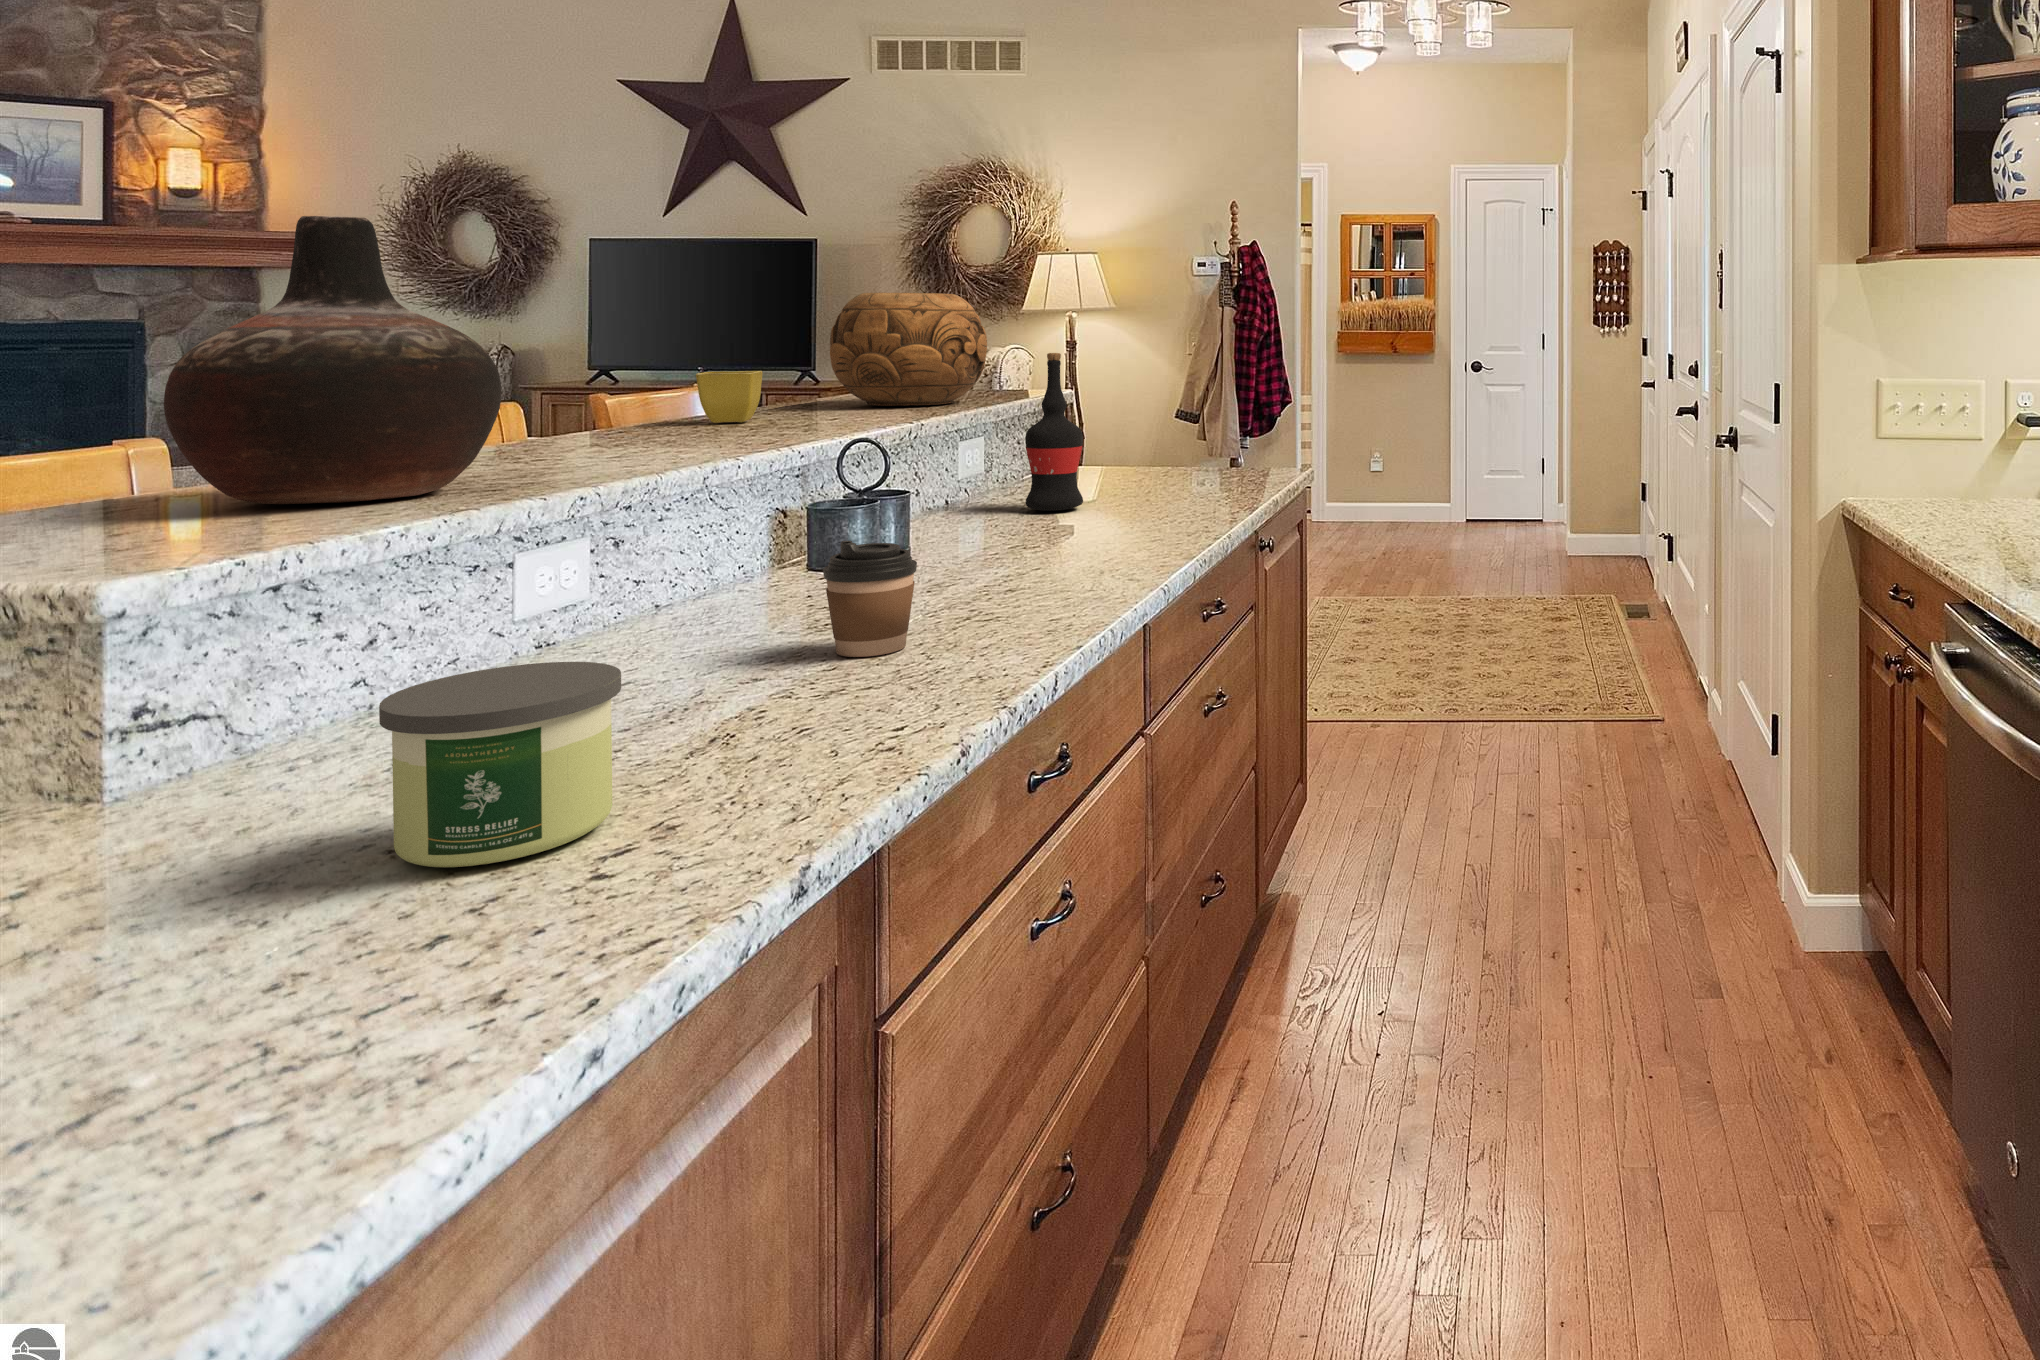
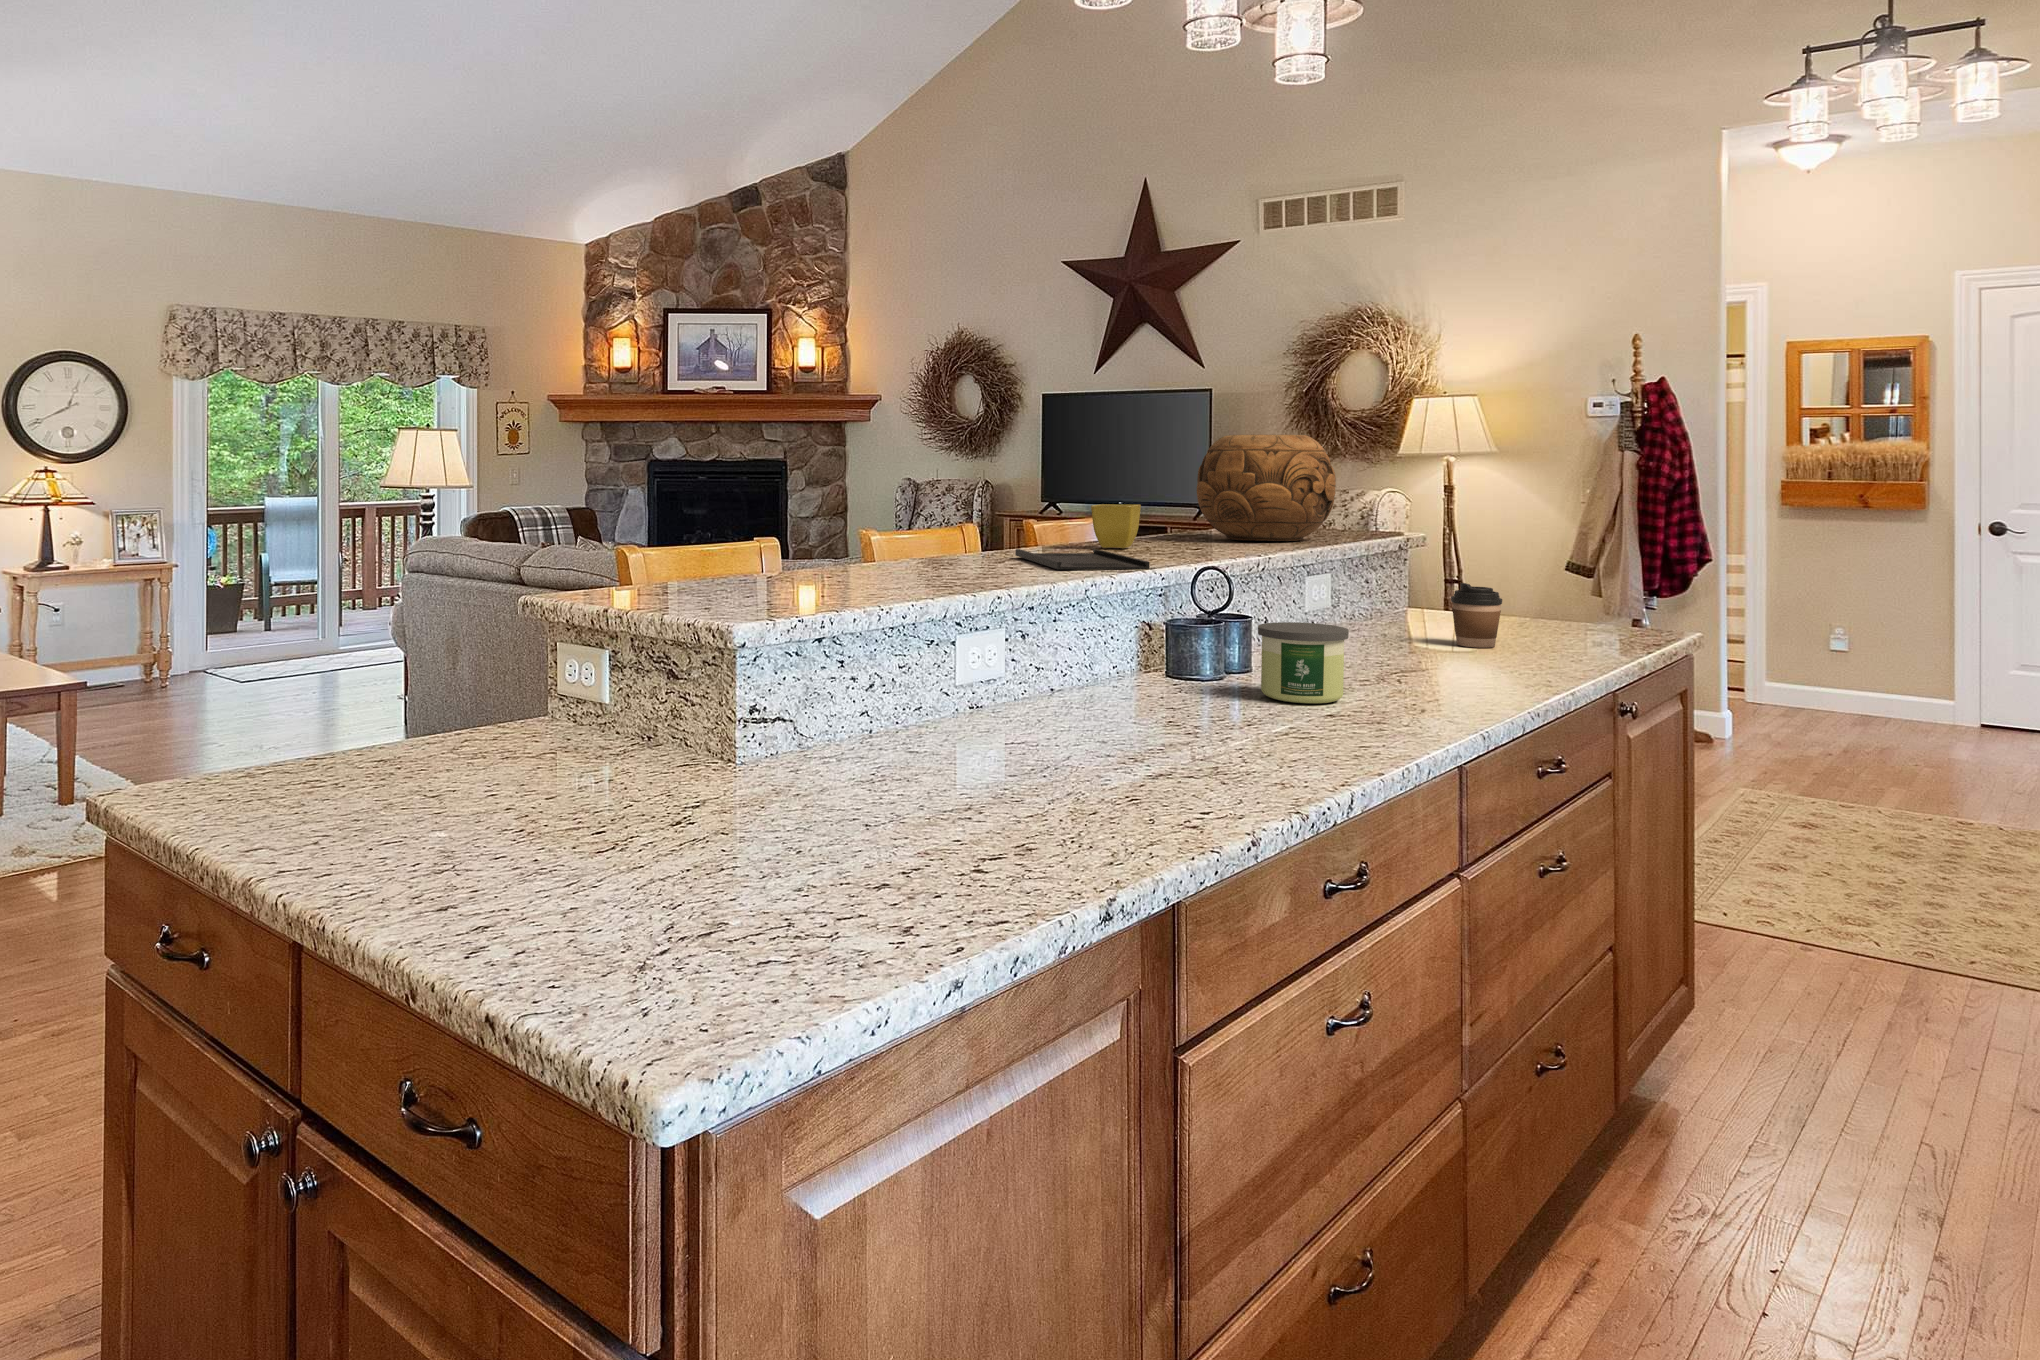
vase: present [164,216,501,504] -> none [784,386,955,587]
wine bottle: present [1025,353,1083,511] -> none [1363,493,1423,651]
tray: none [589,426,786,455] -> present [1015,549,1149,569]
coffee cup: present [823,541,917,657] -> present [1451,583,1502,648]
candle: present [379,662,621,867] -> present [1258,622,1349,703]

